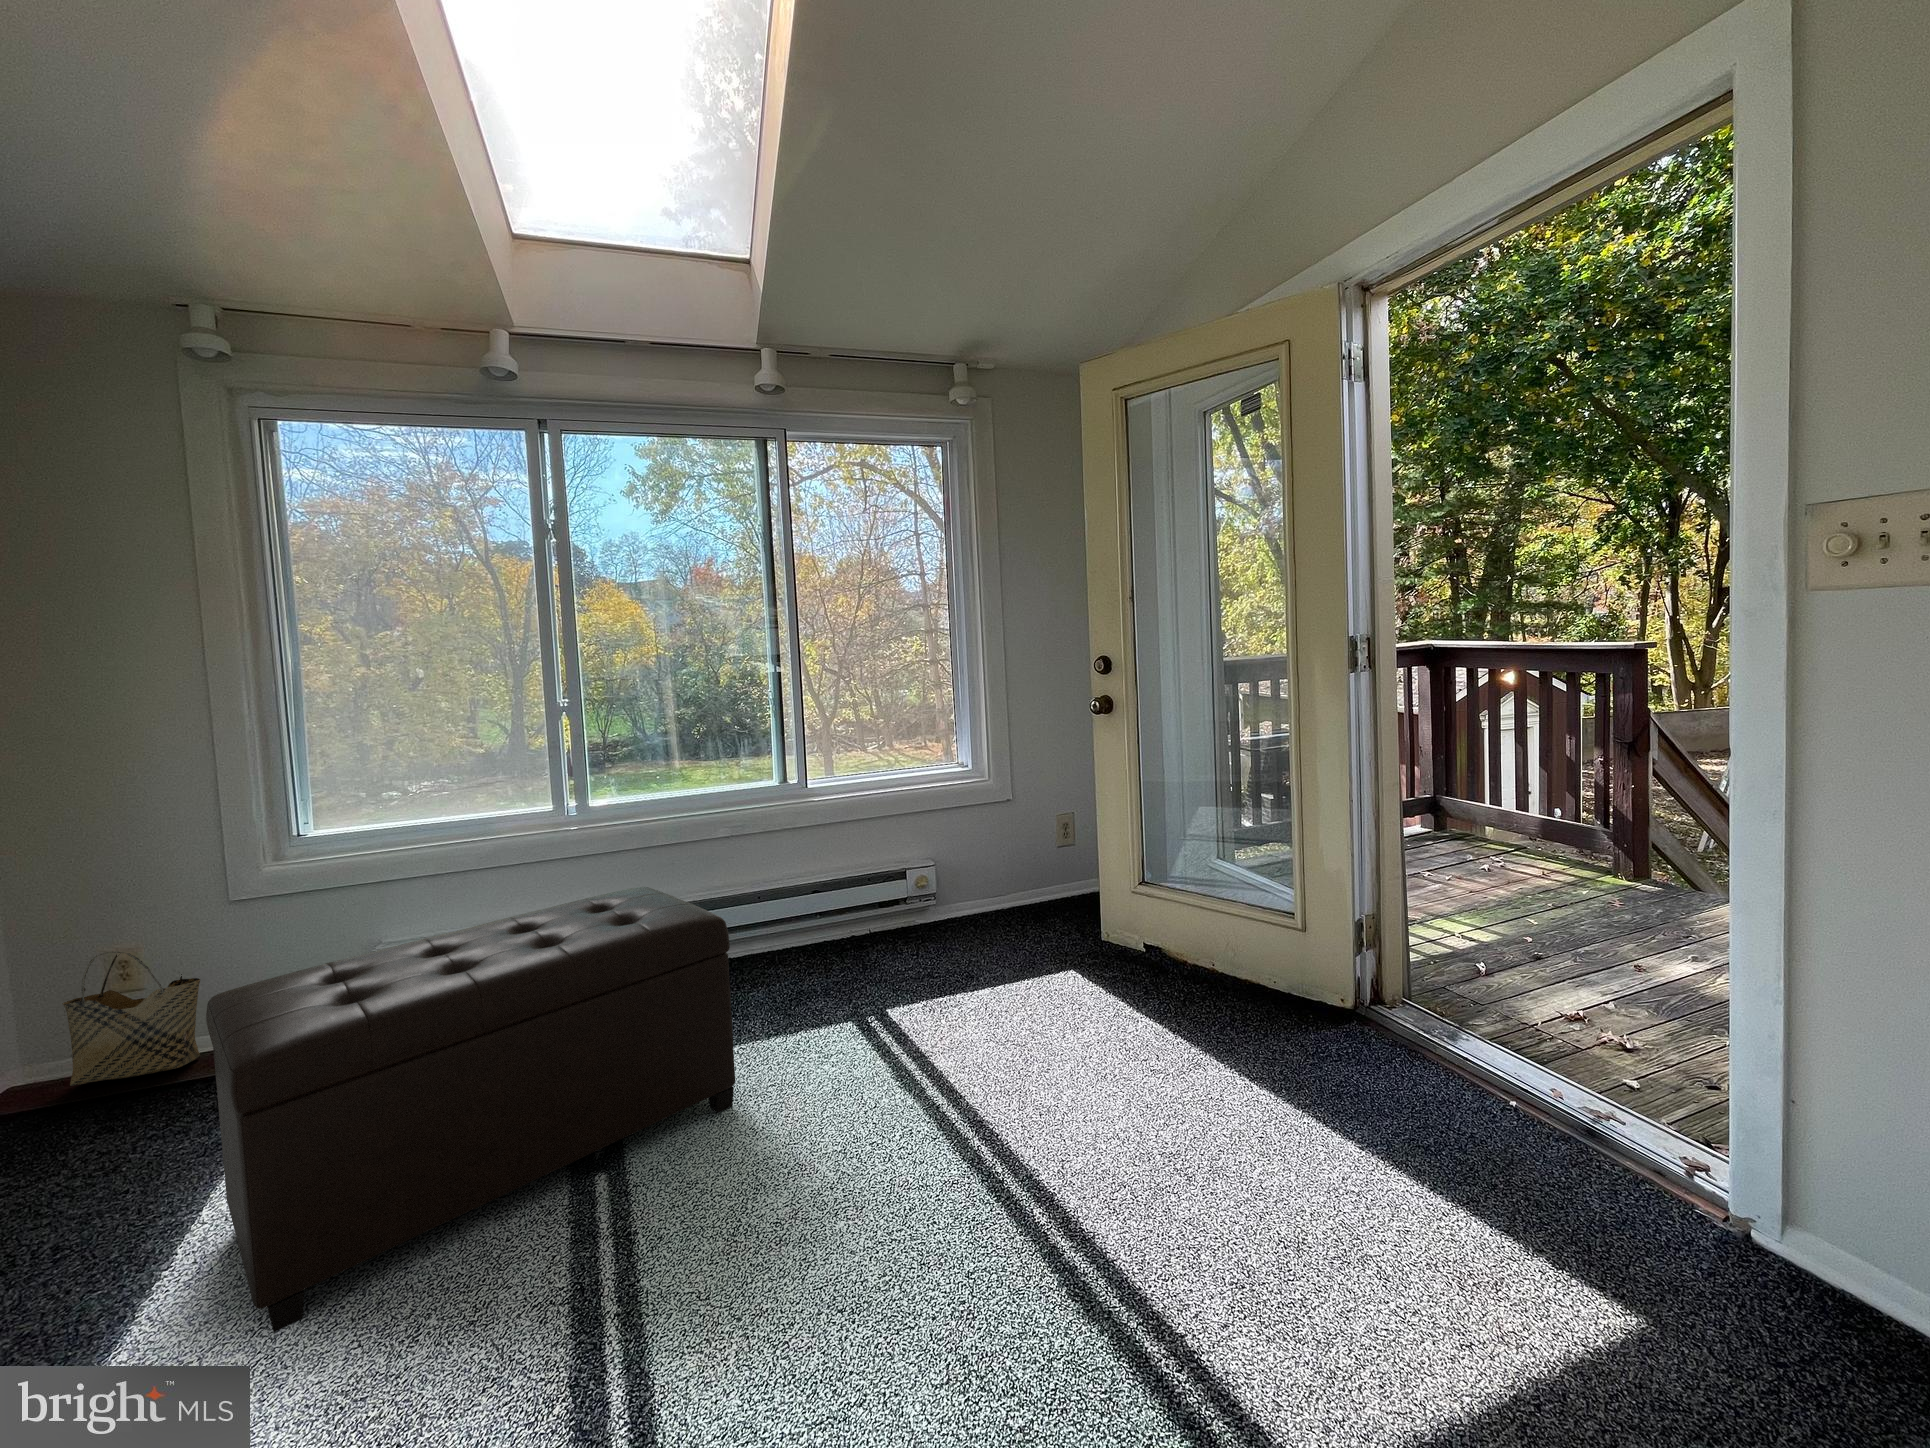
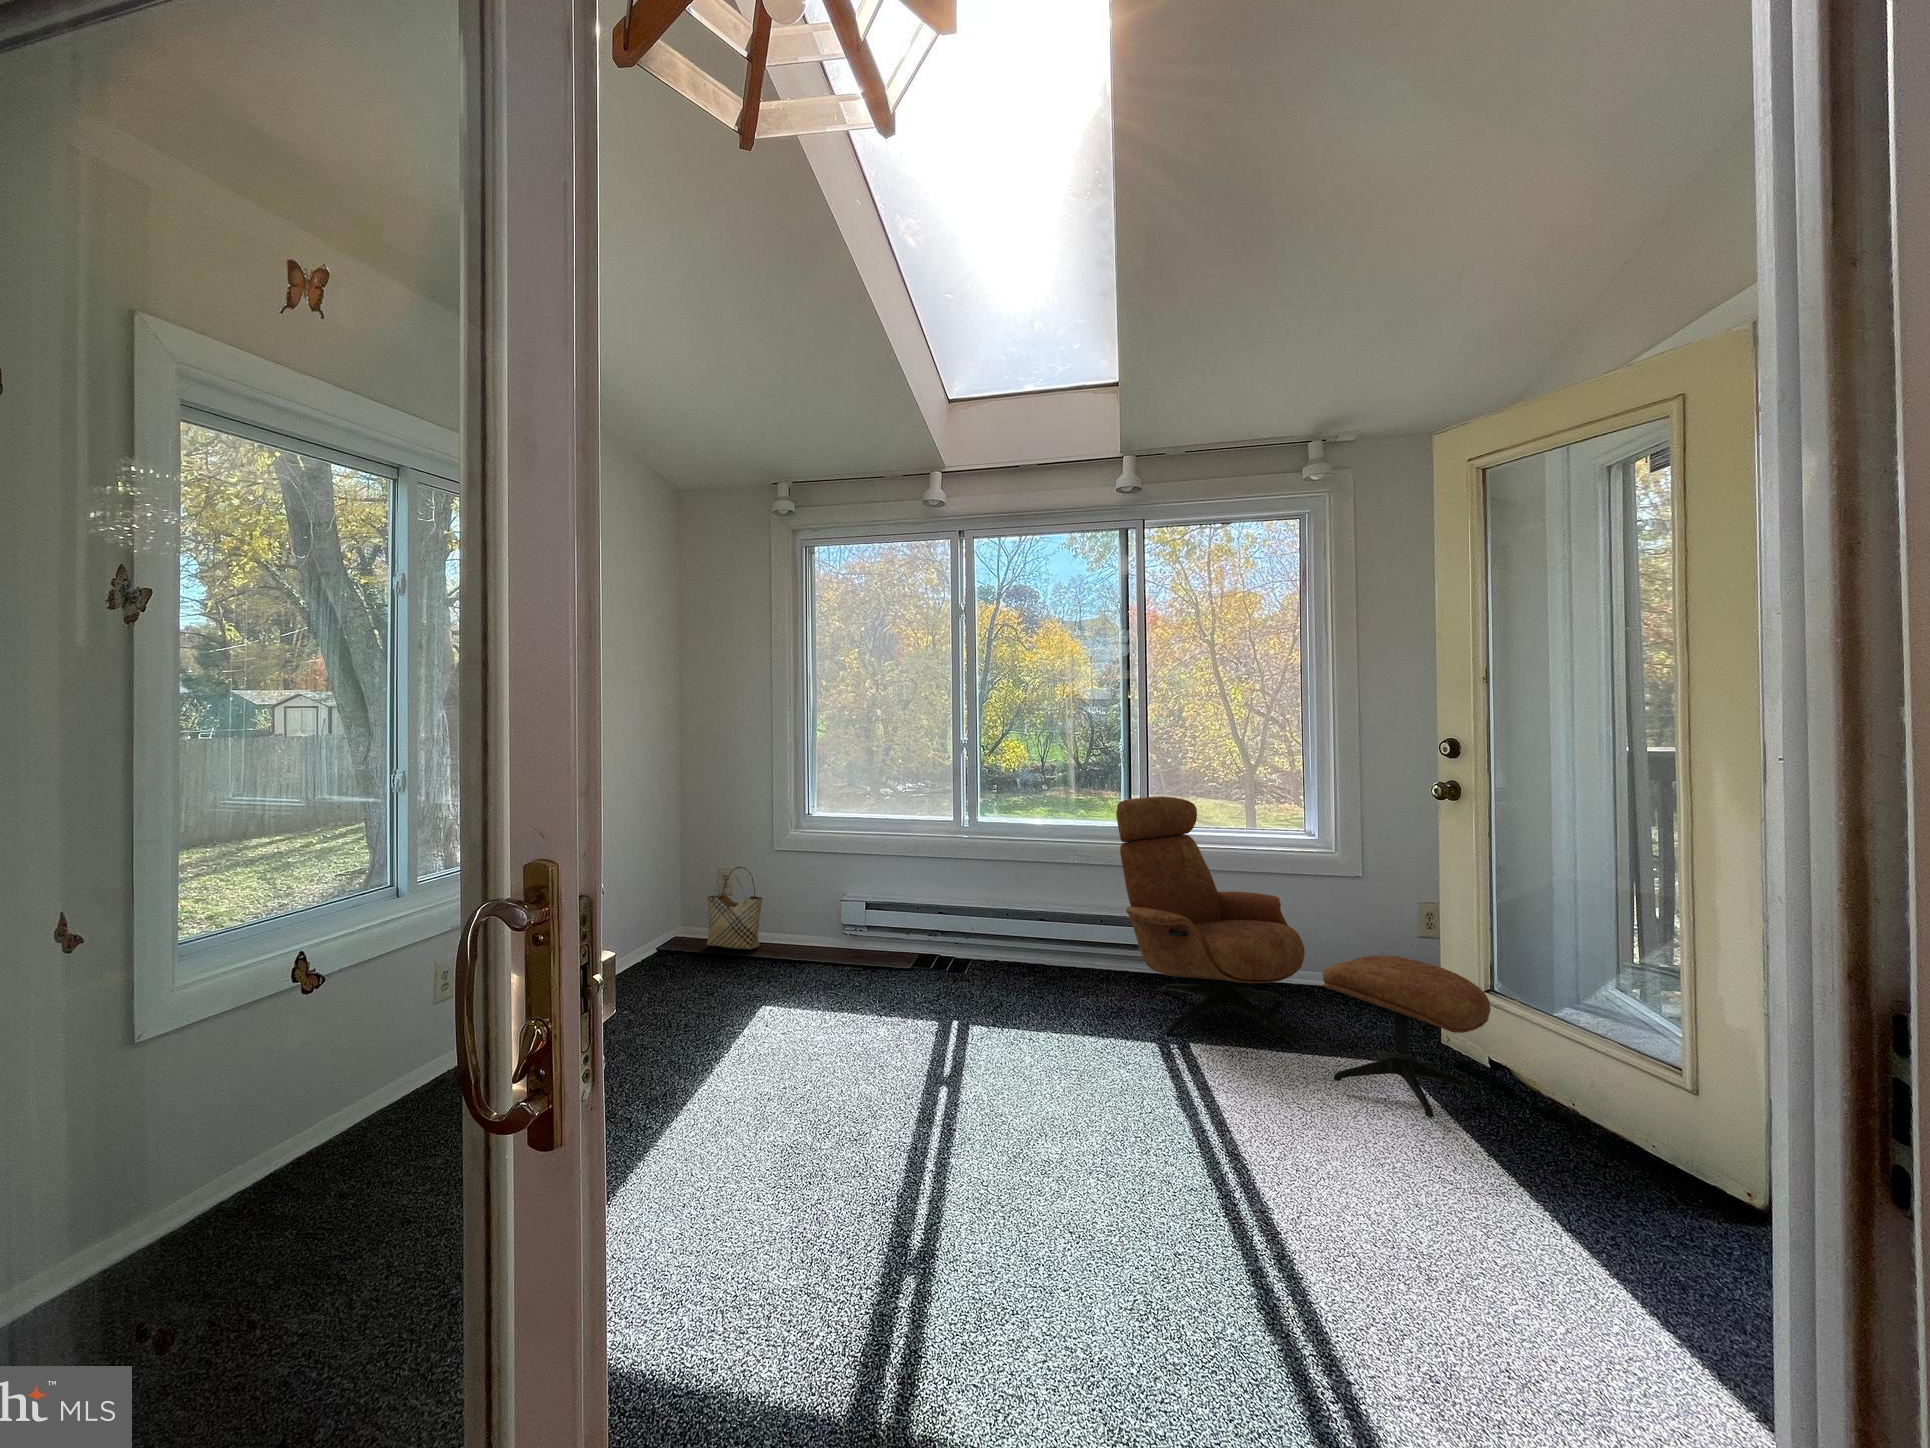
lounge chair: none [783,744,1156,1015] -> present [1116,797,1491,1118]
ottoman: present [206,887,735,1332] -> none [757,889,1044,1102]

